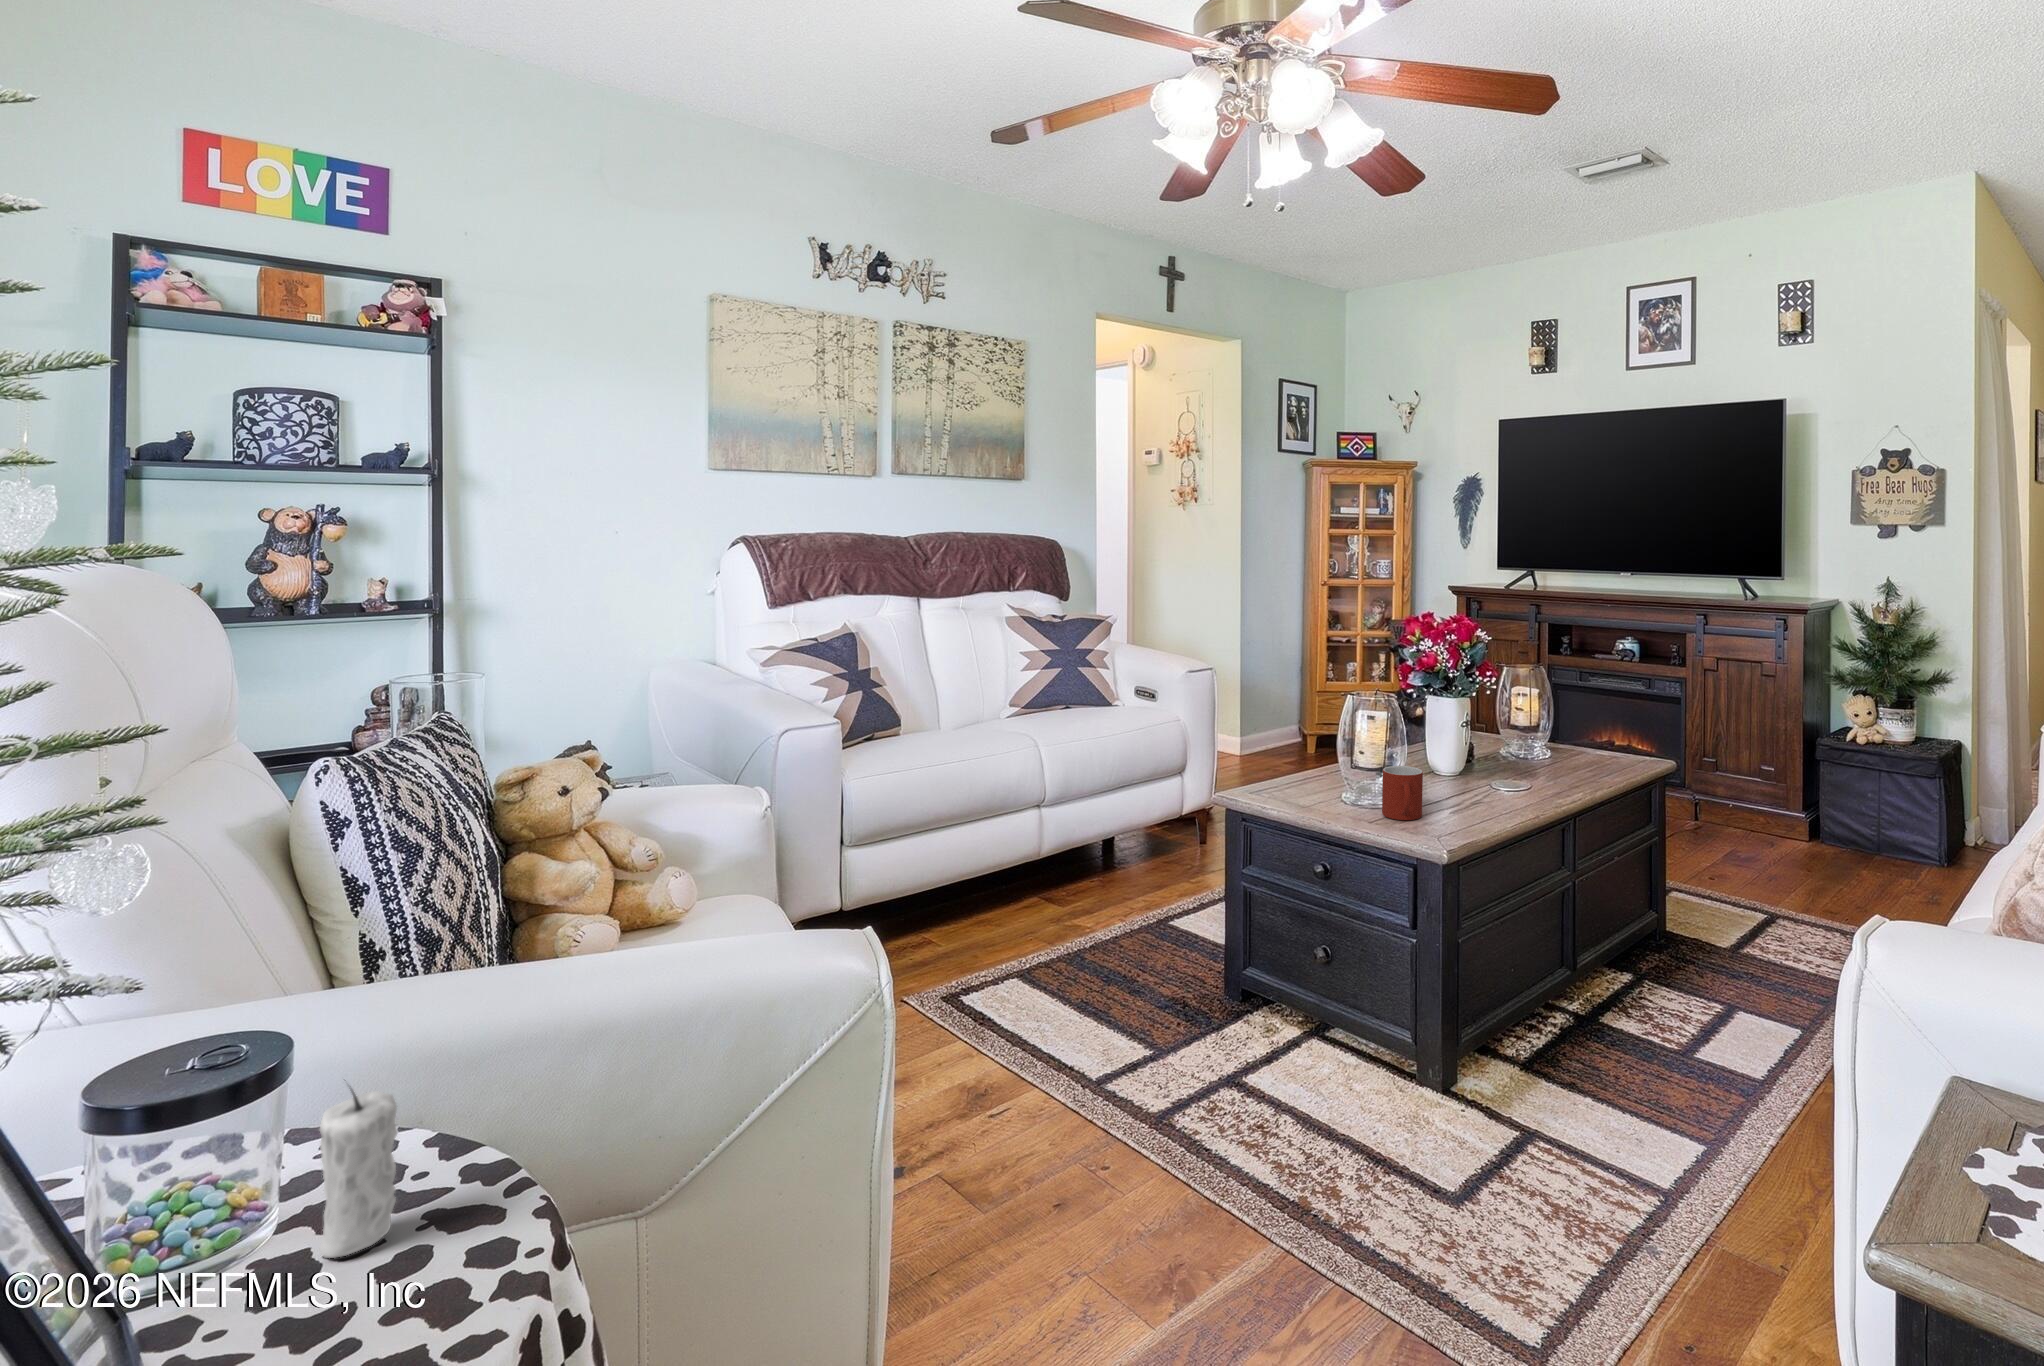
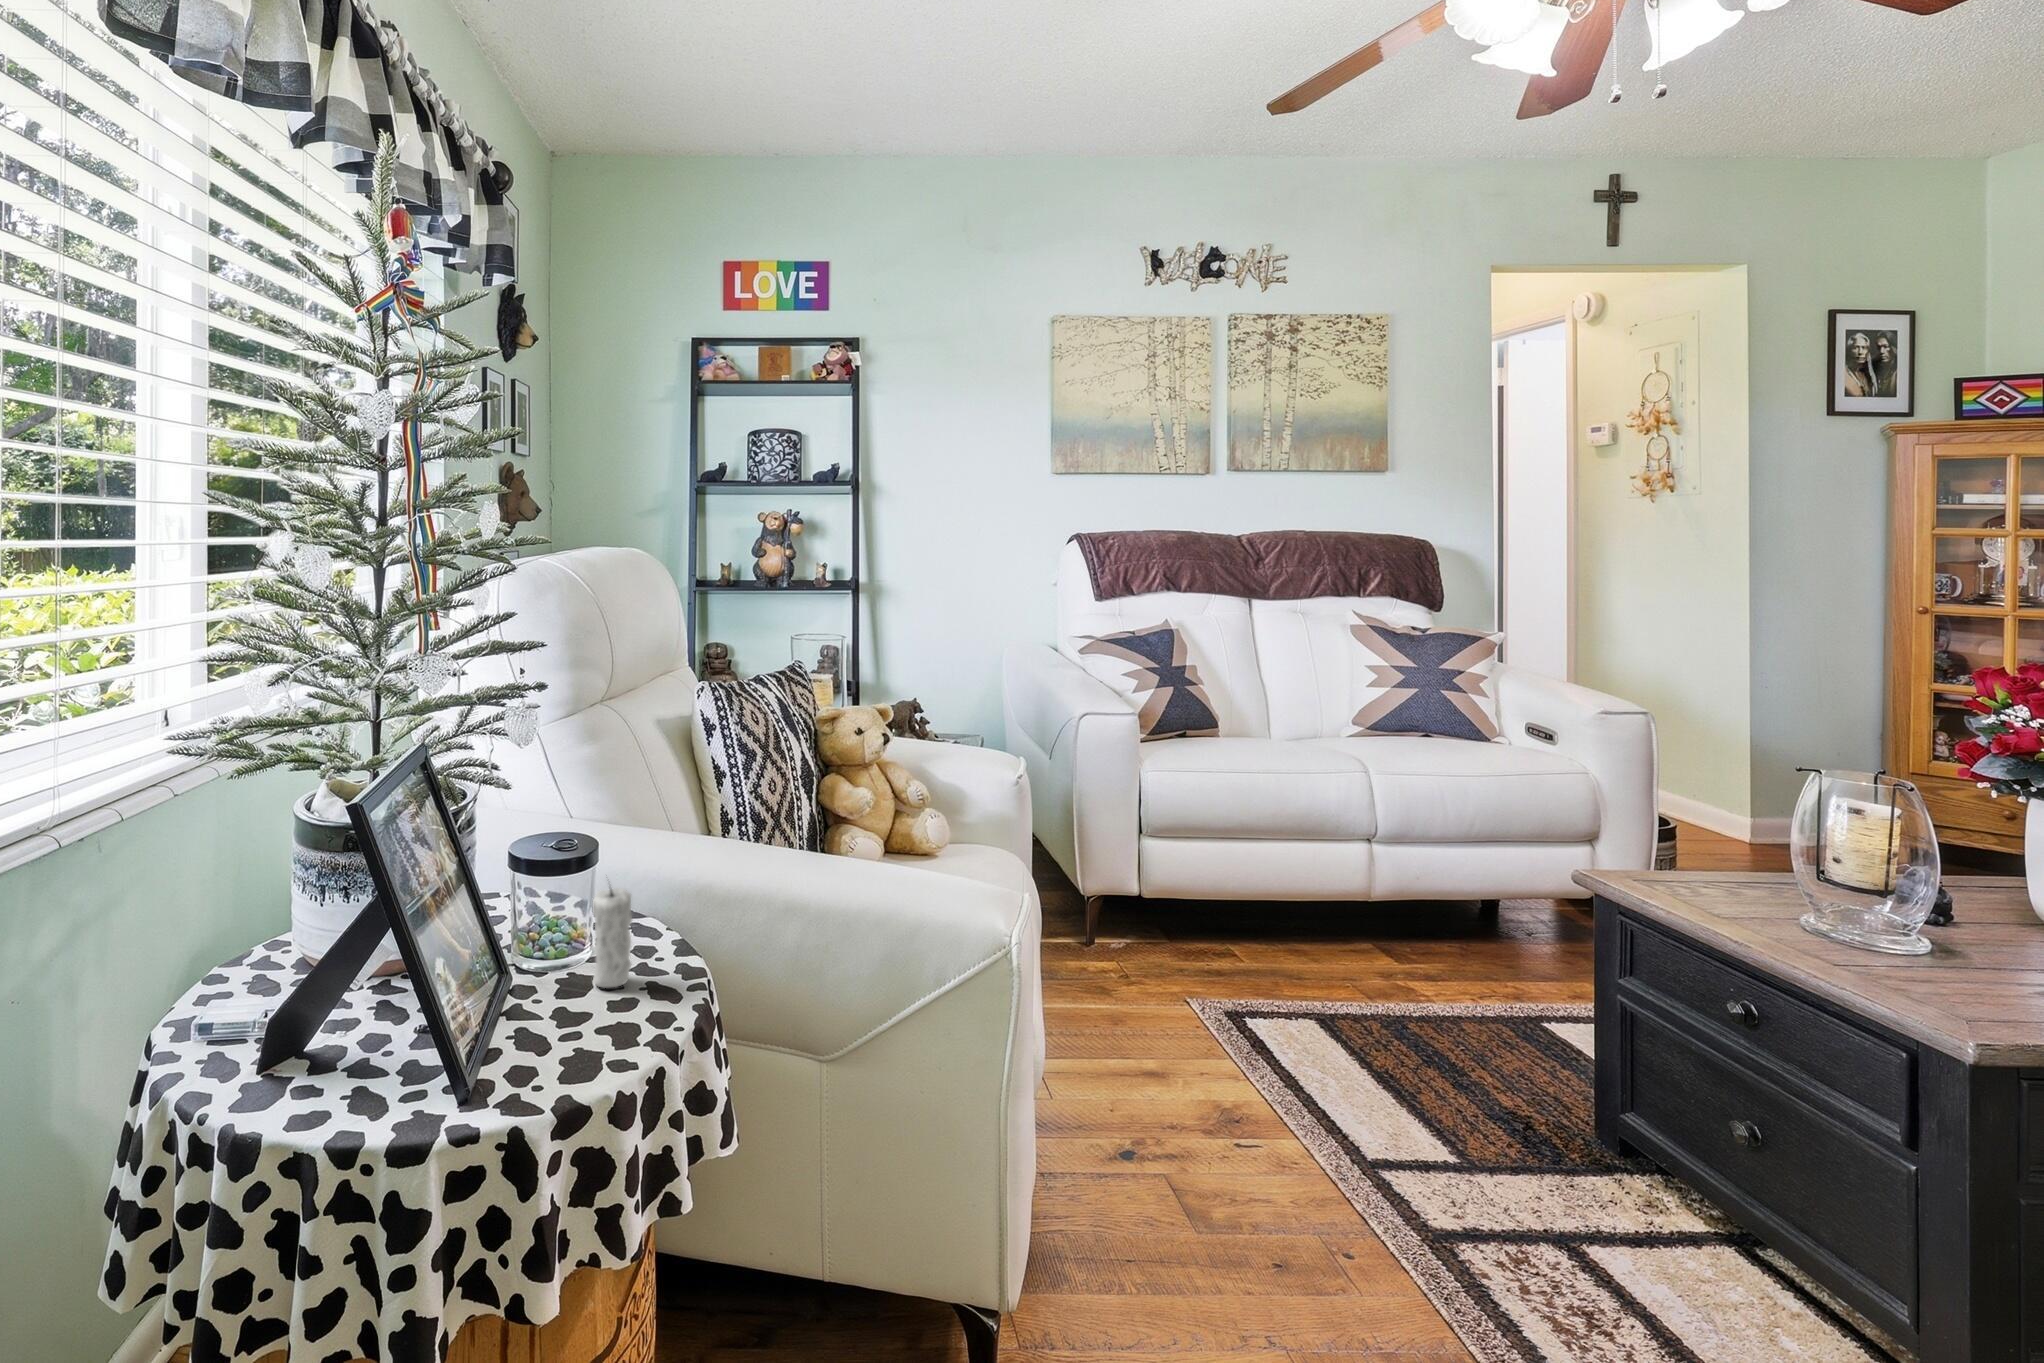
mug: present [1382,766,1423,820] -> none [1873,885,1965,977]

